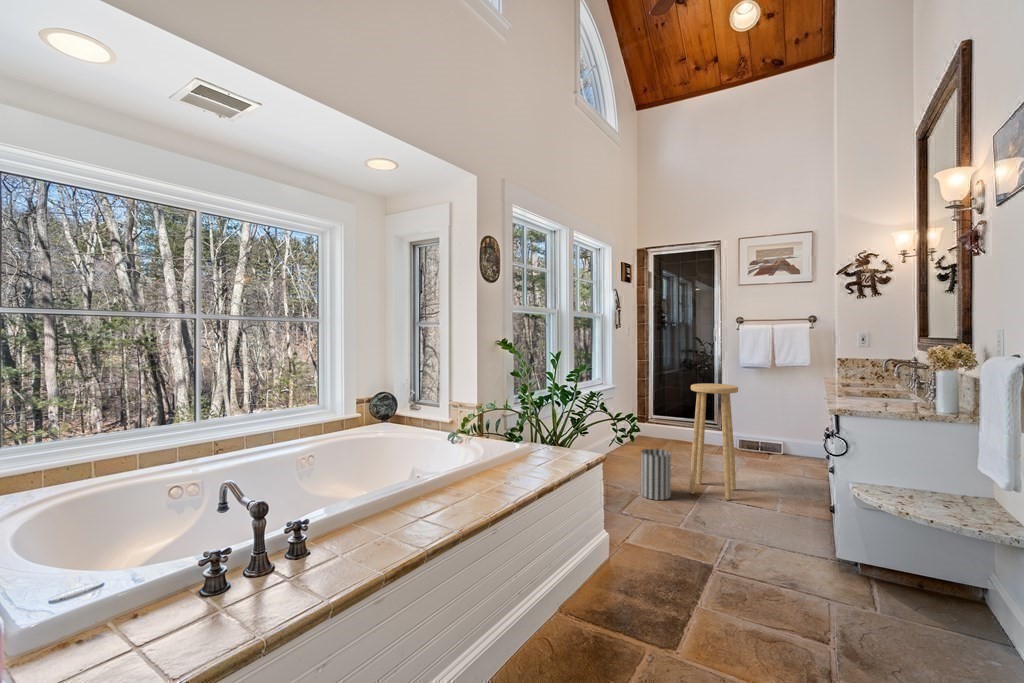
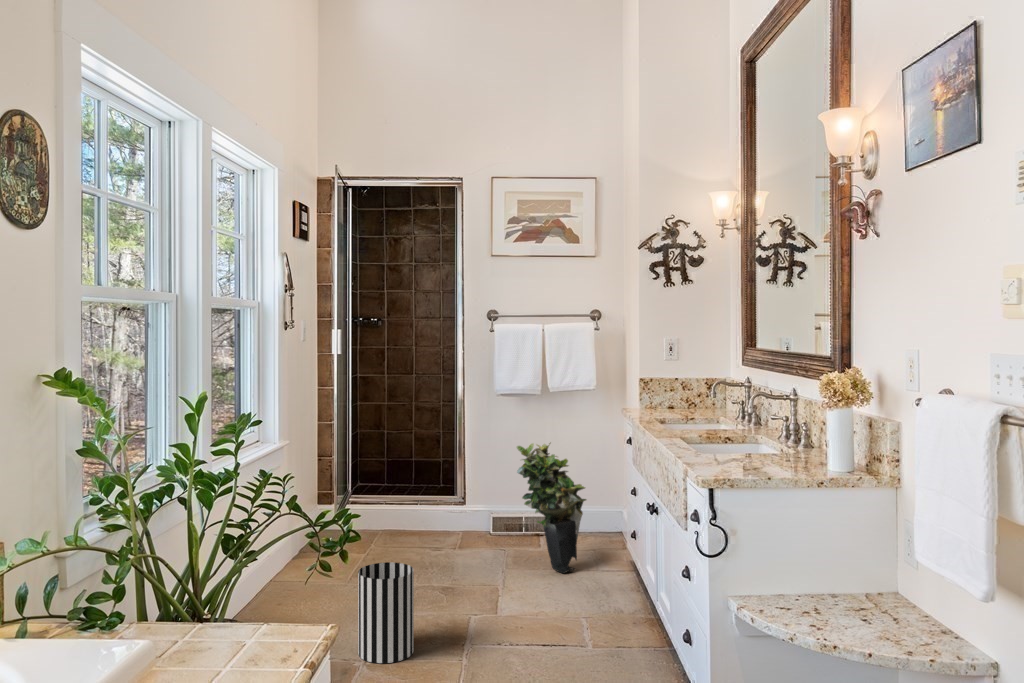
stool: present [690,383,738,500] -> none [442,431,520,636]
potted plant: none [747,396,796,476] -> present [517,443,586,573]

